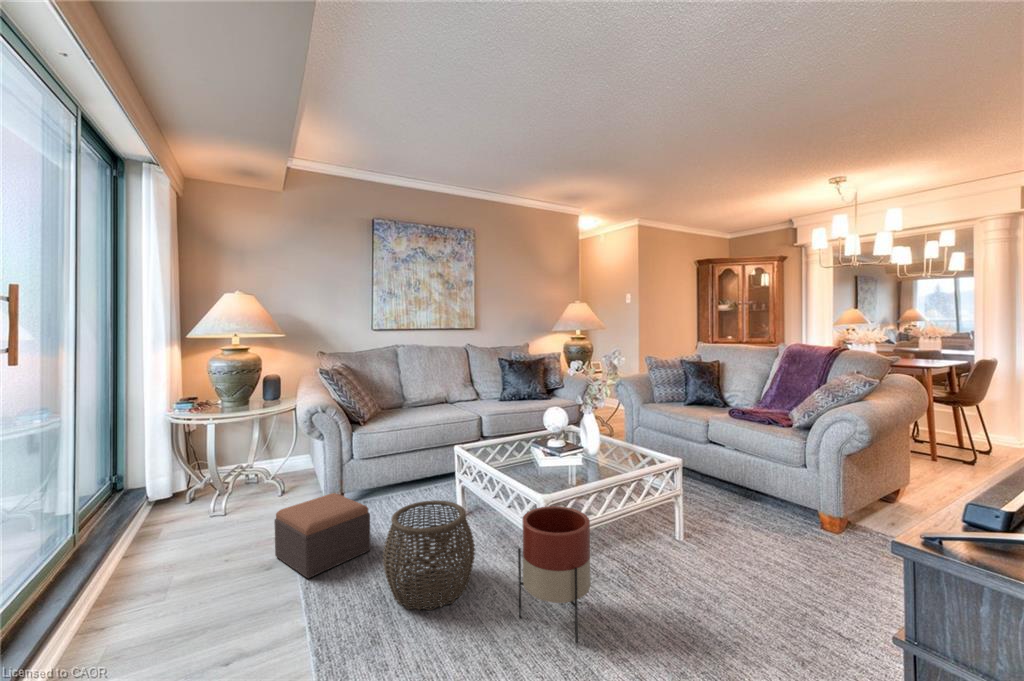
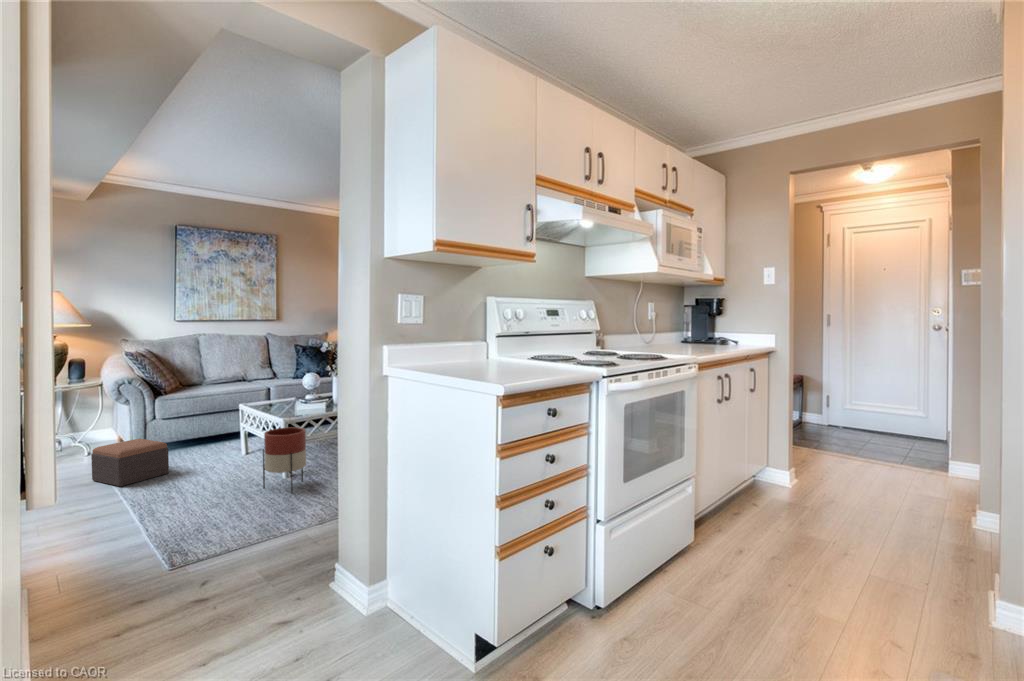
woven basket: present [383,500,475,610] -> none [175,432,241,491]

